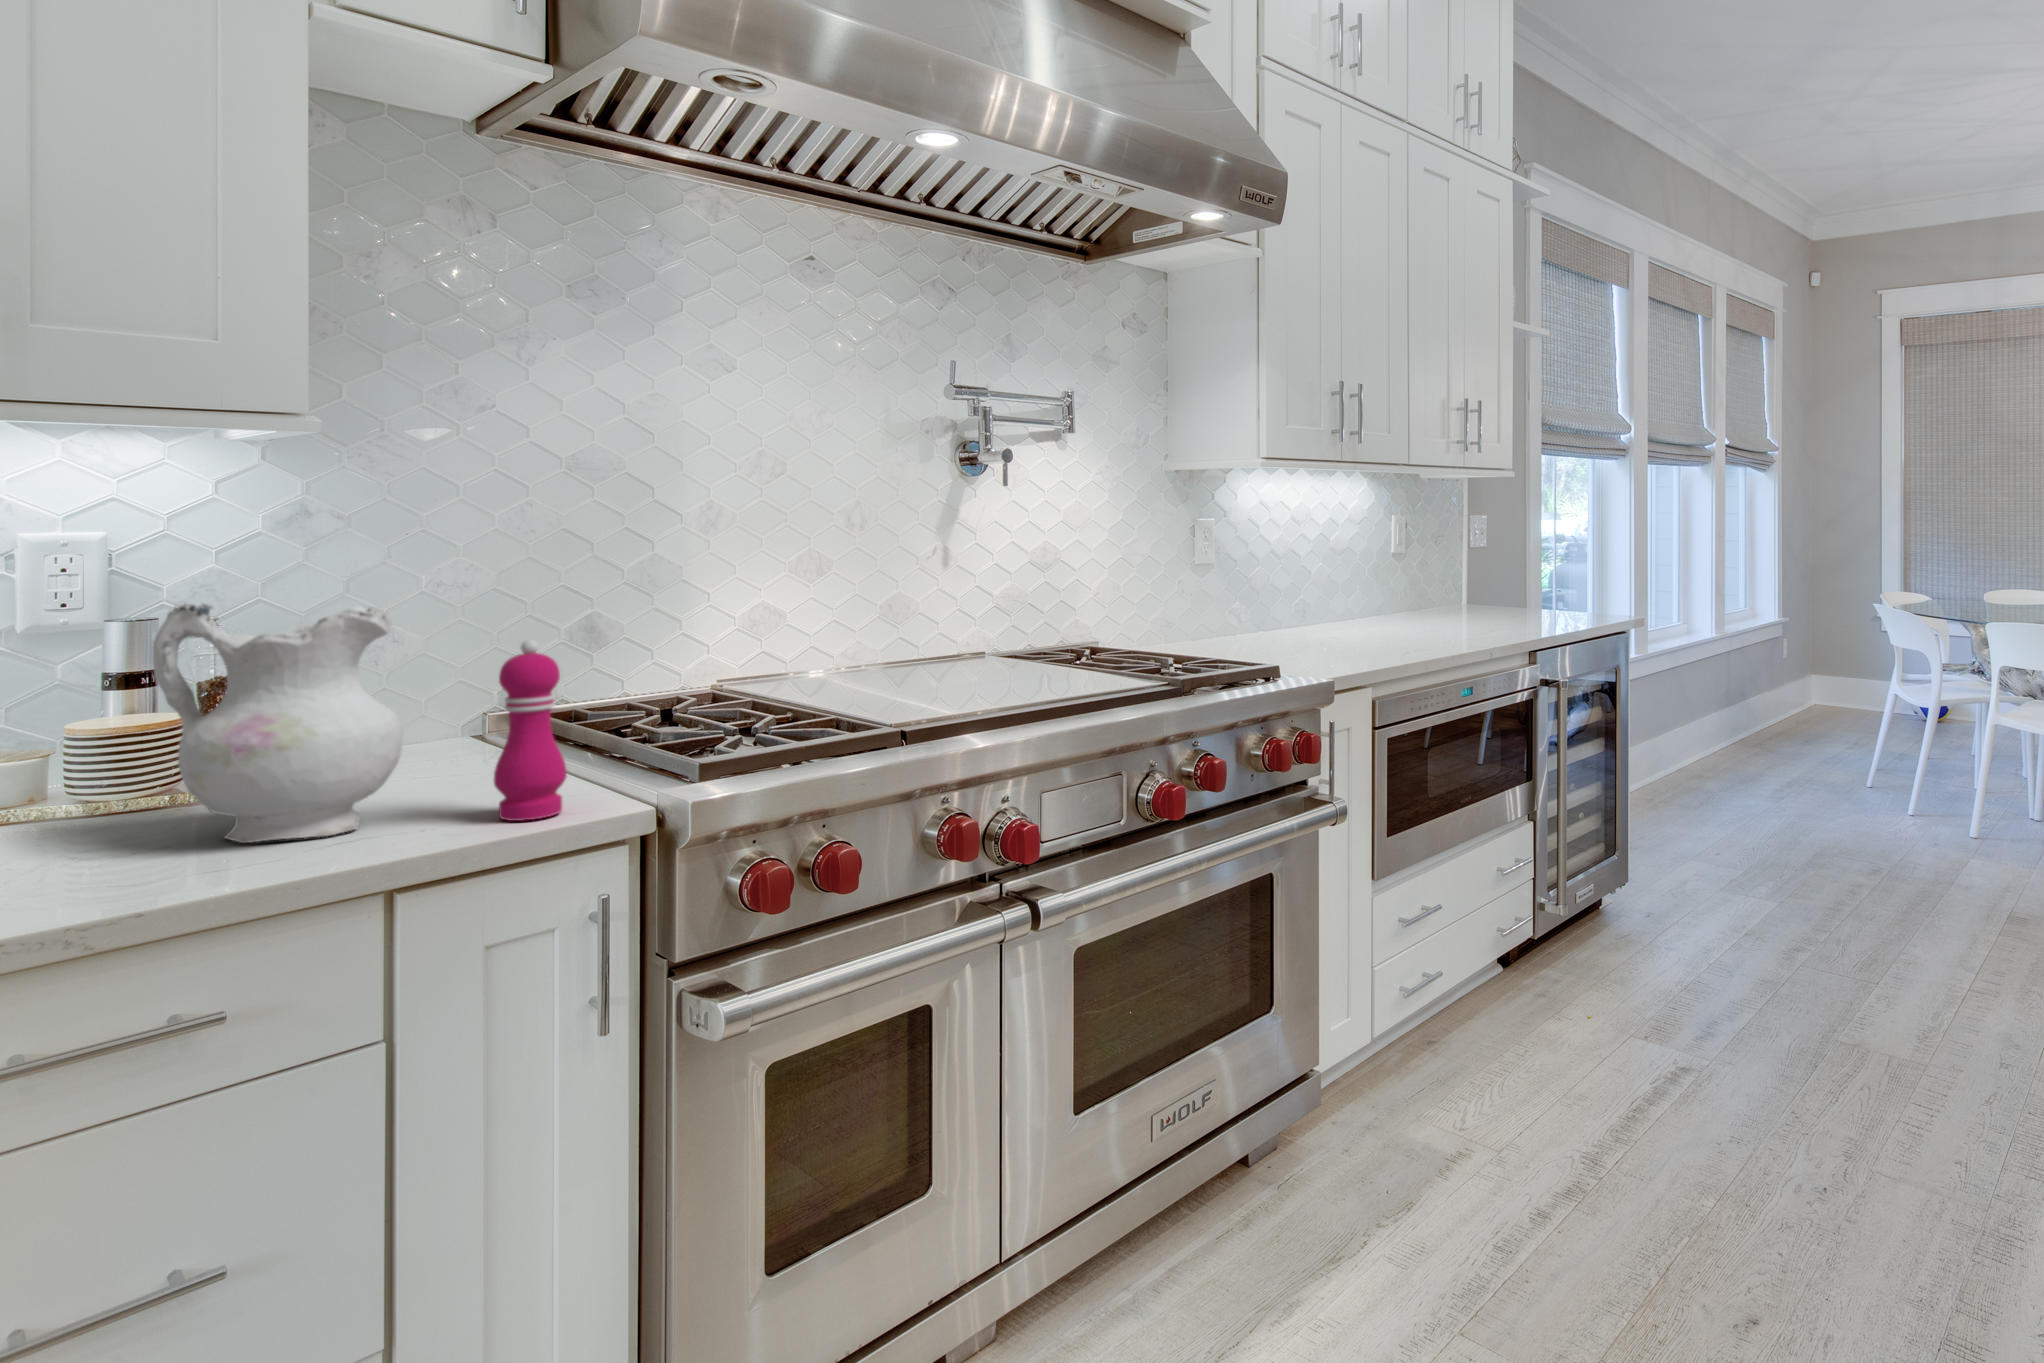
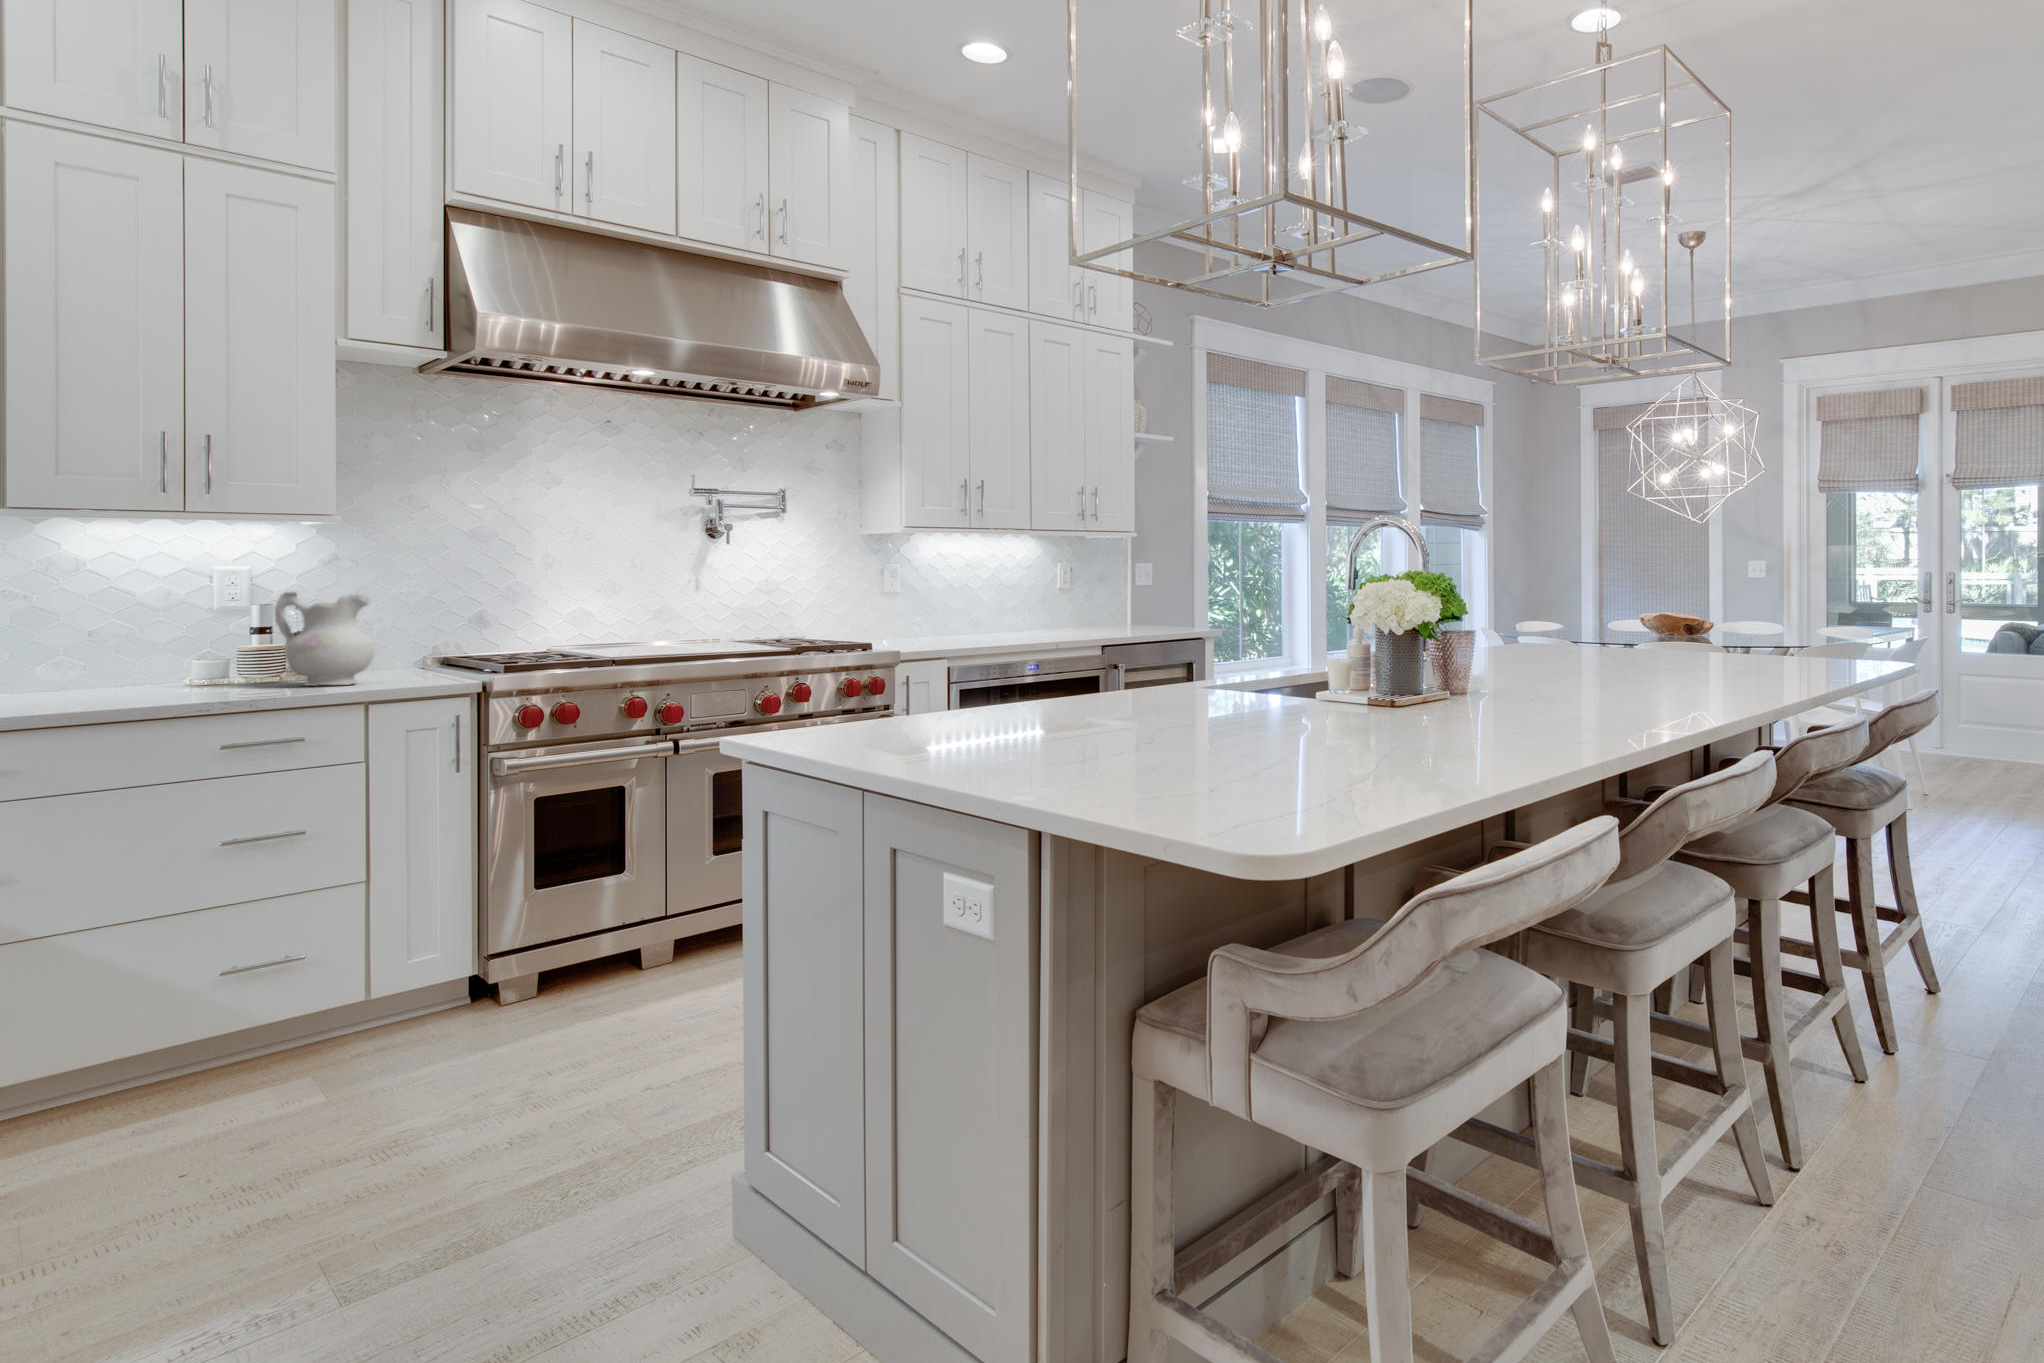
pepper mill: present [494,639,567,821] -> none [412,608,444,683]

